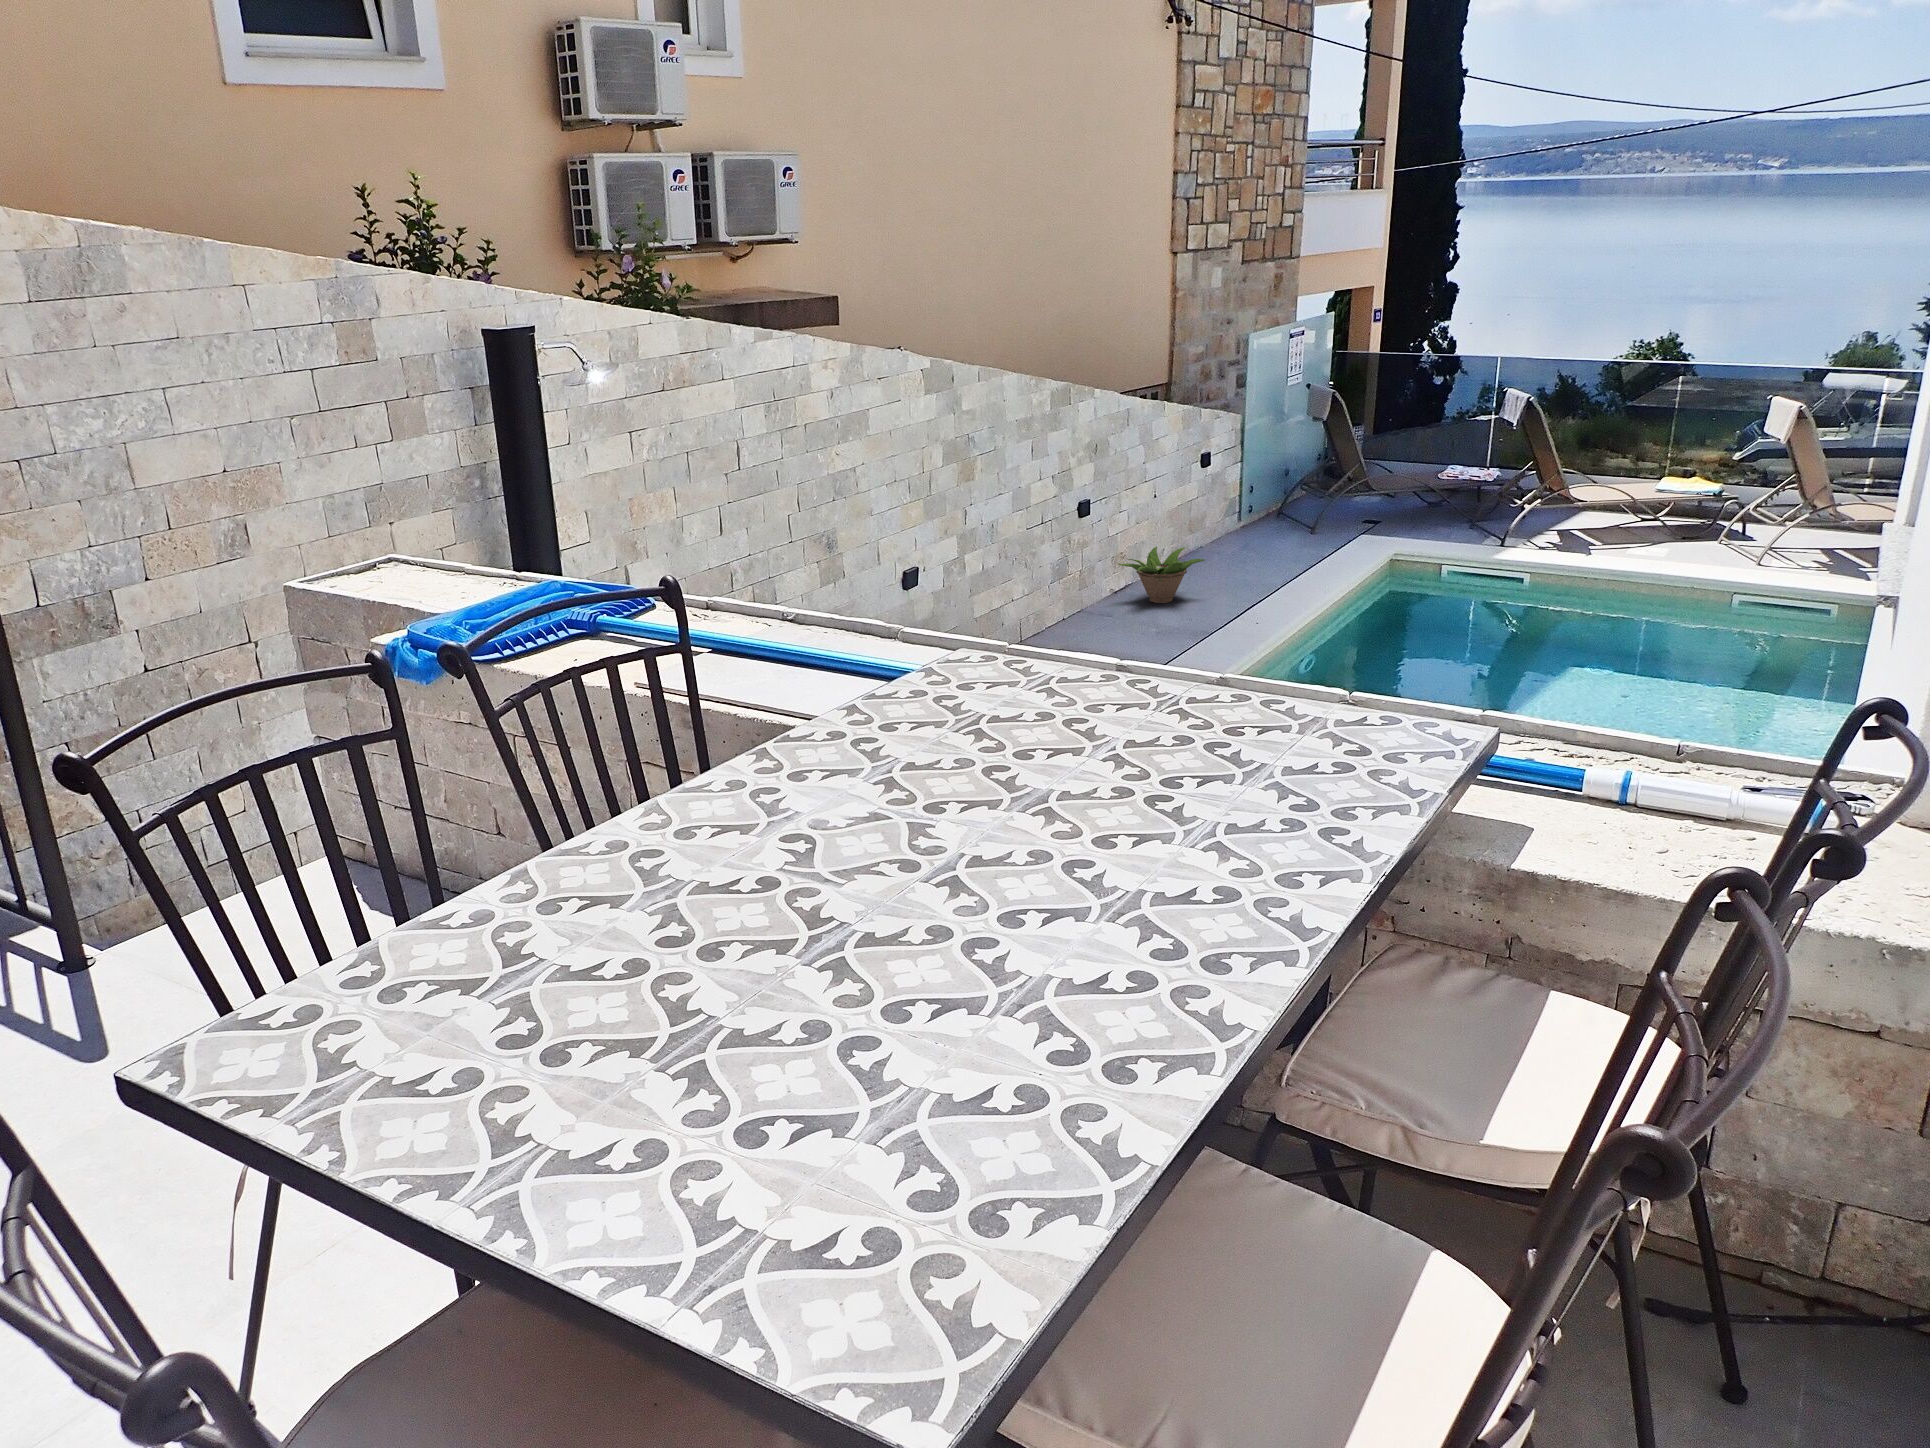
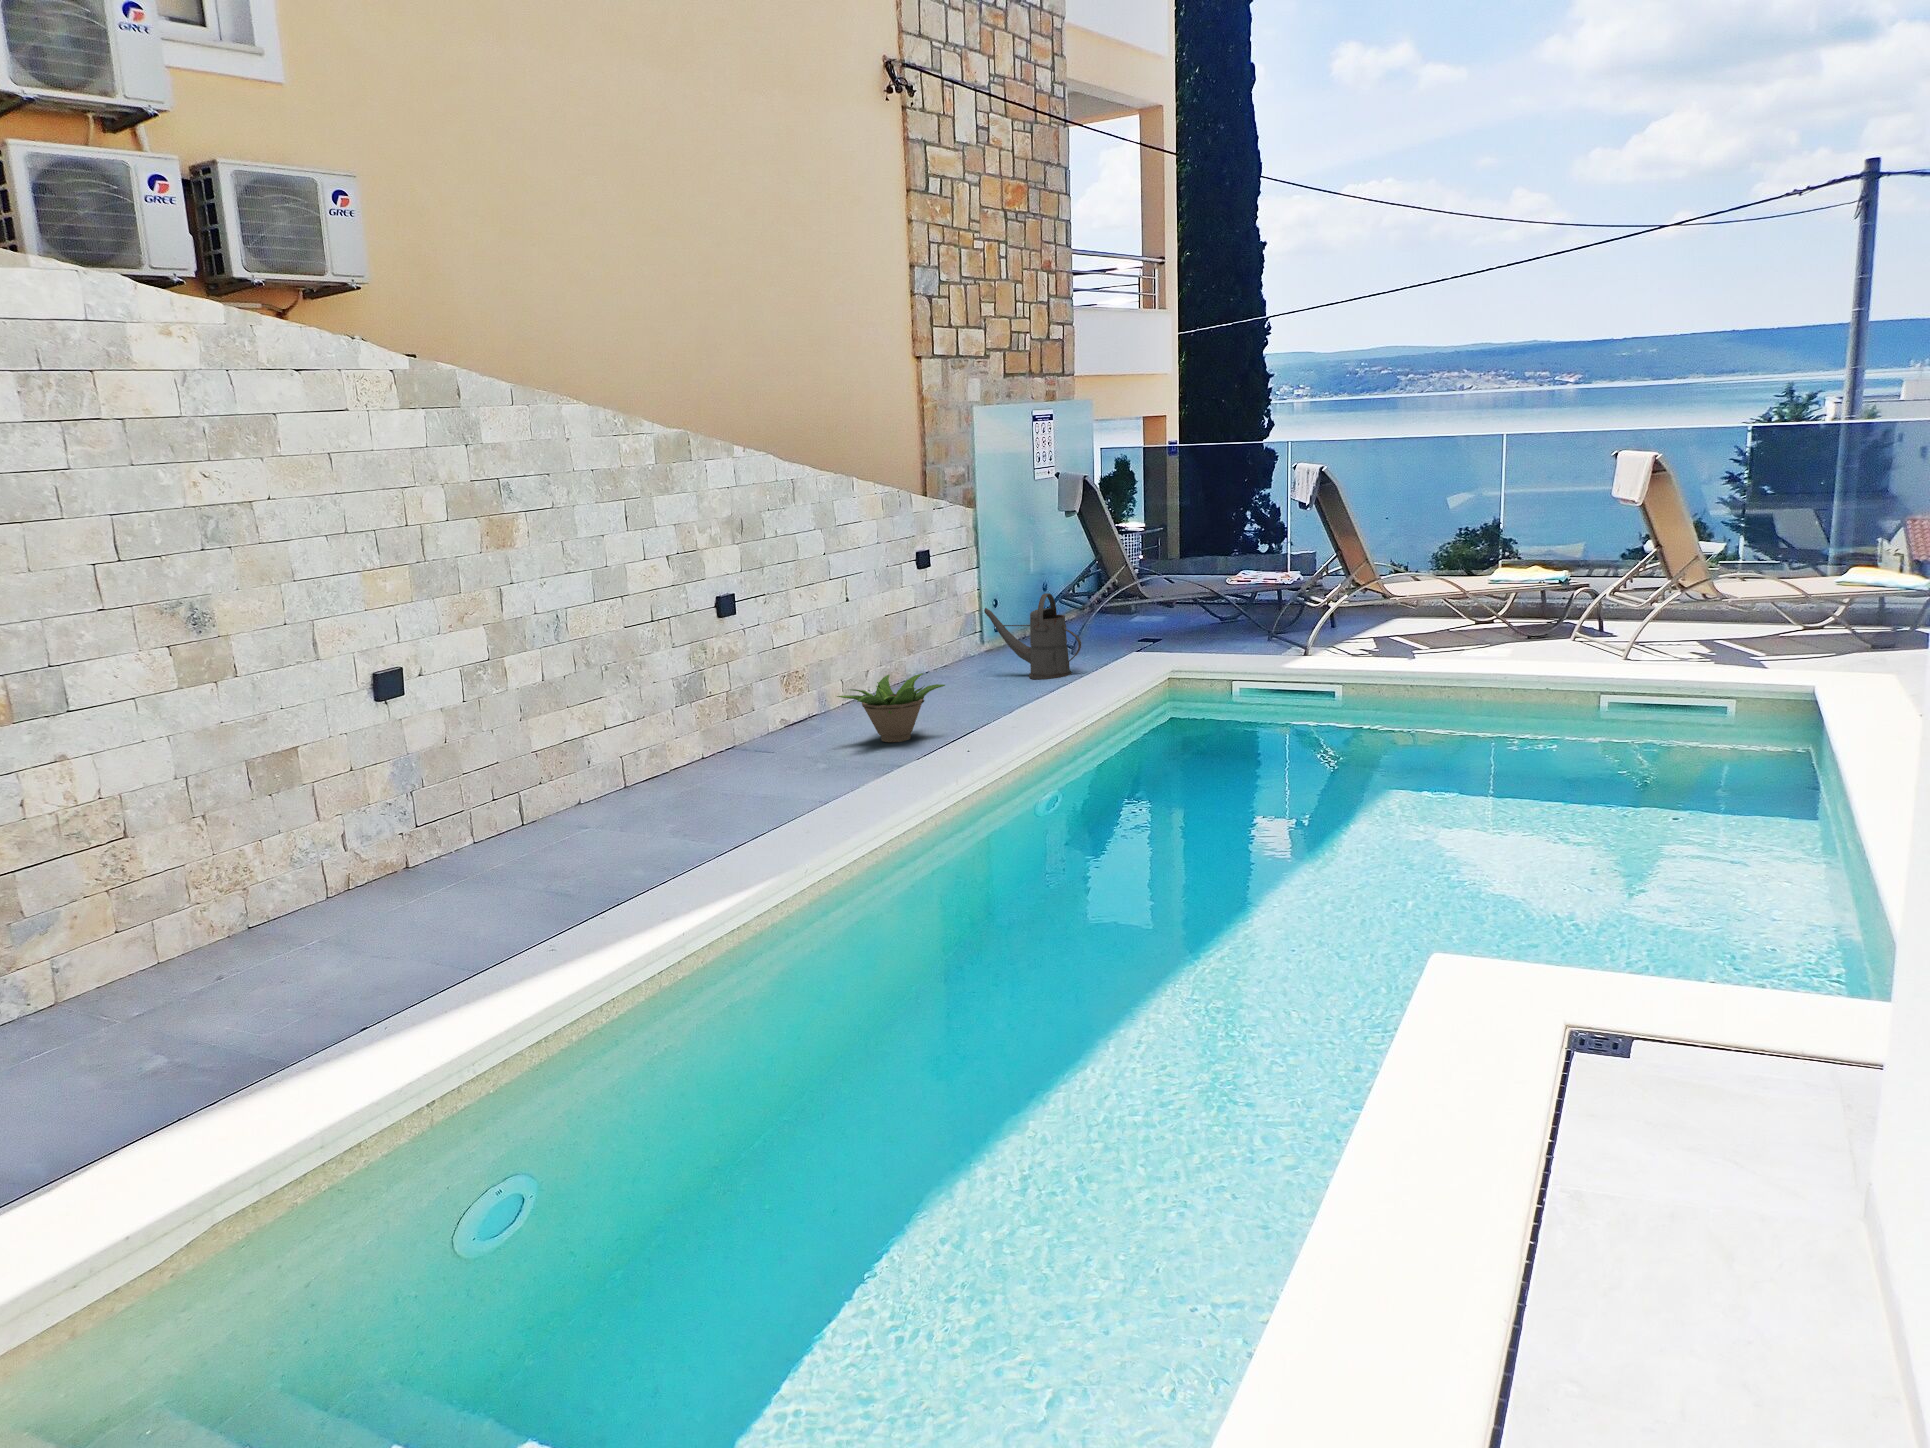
watering can: none [1225,477,1306,550] -> present [984,593,1081,680]

